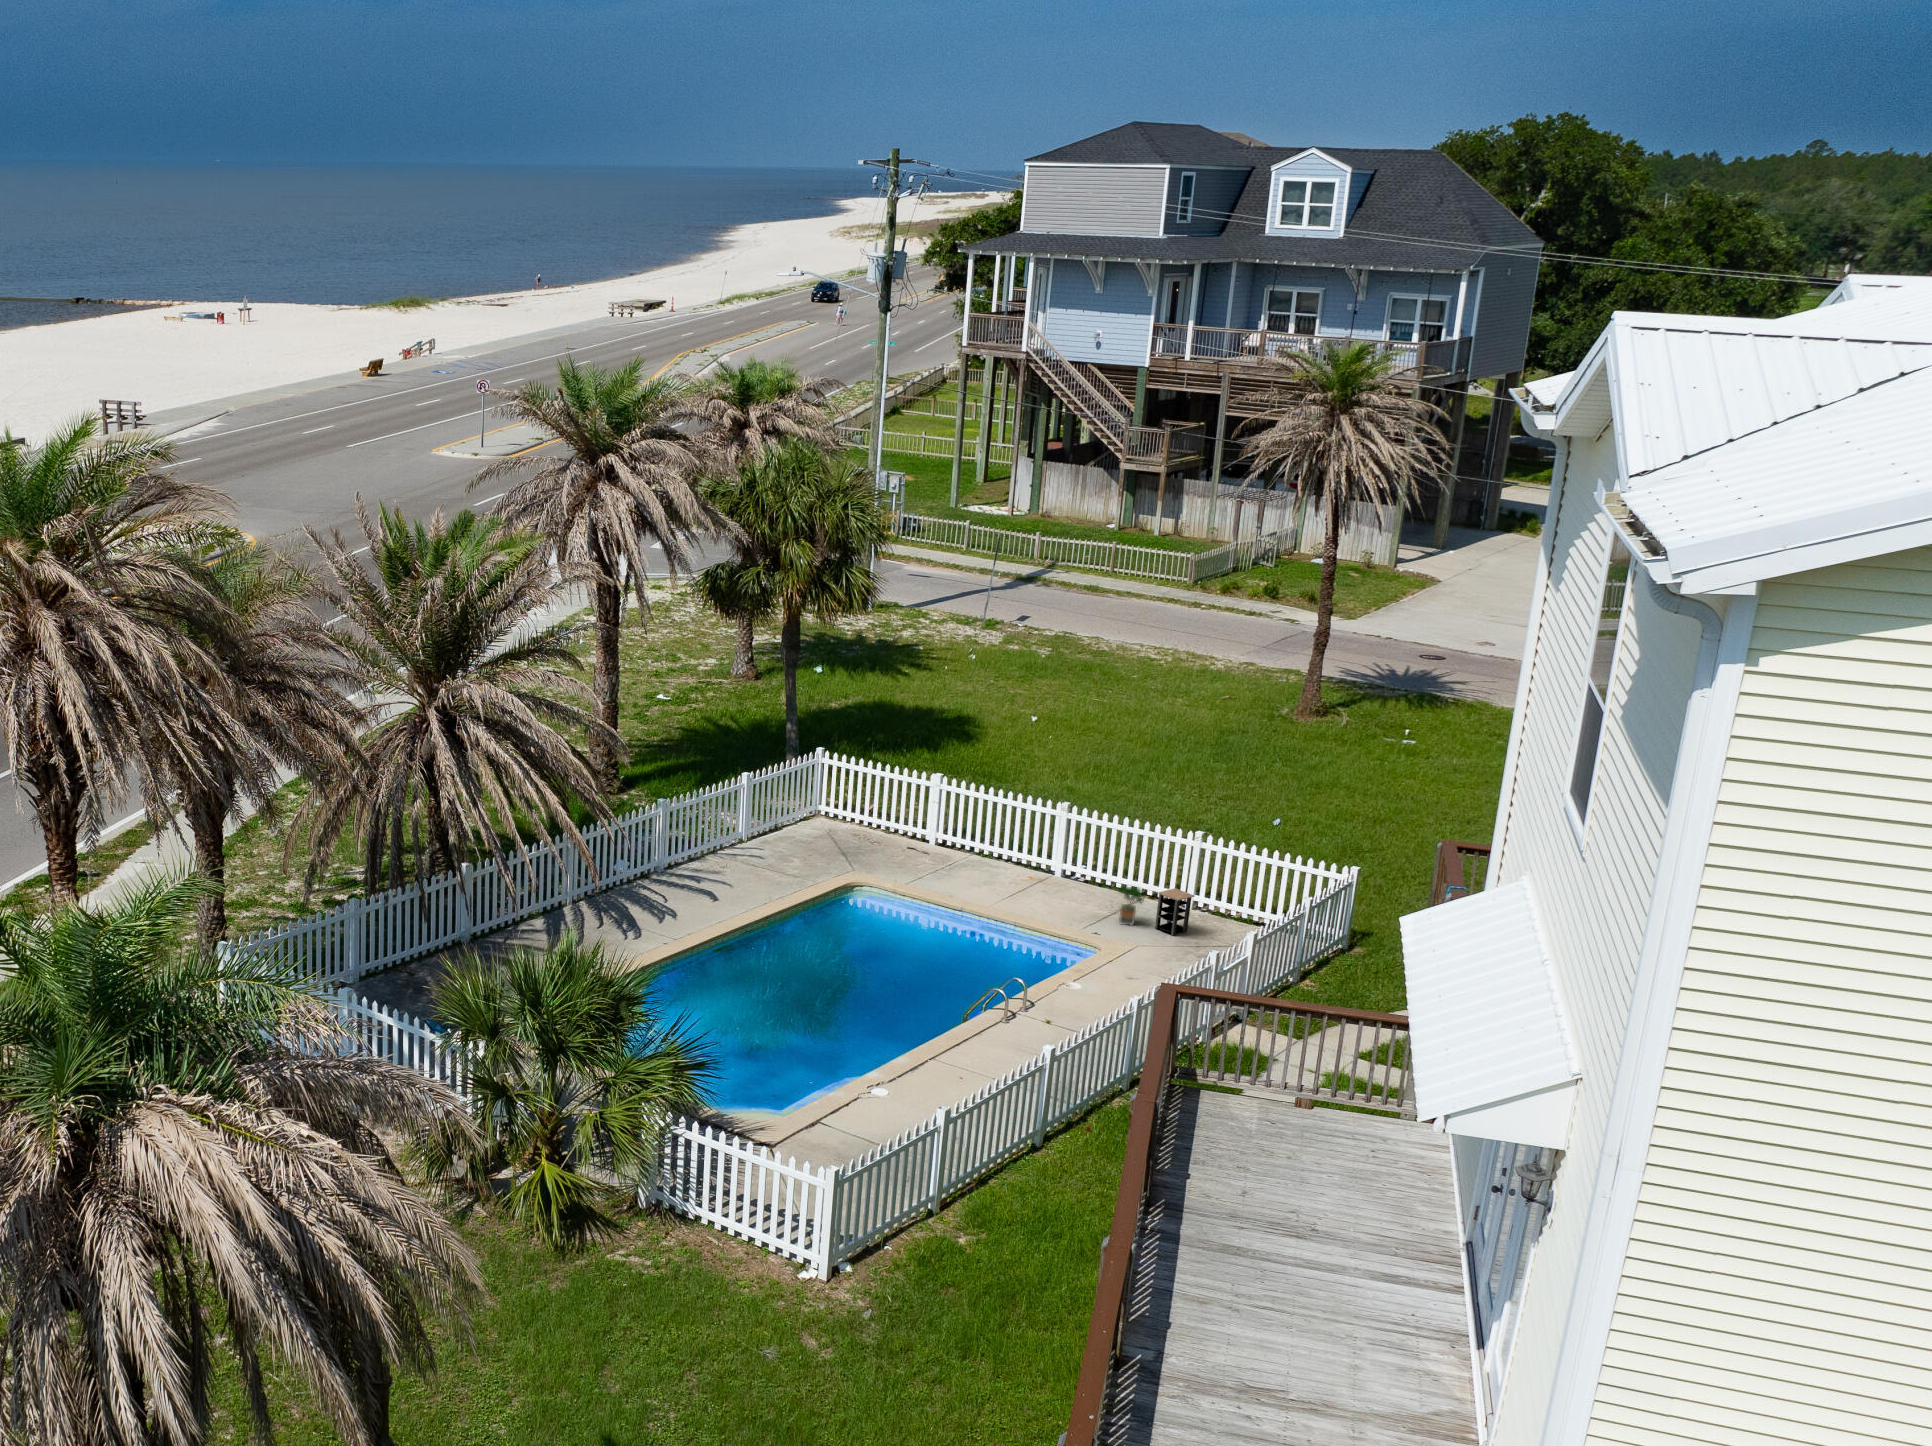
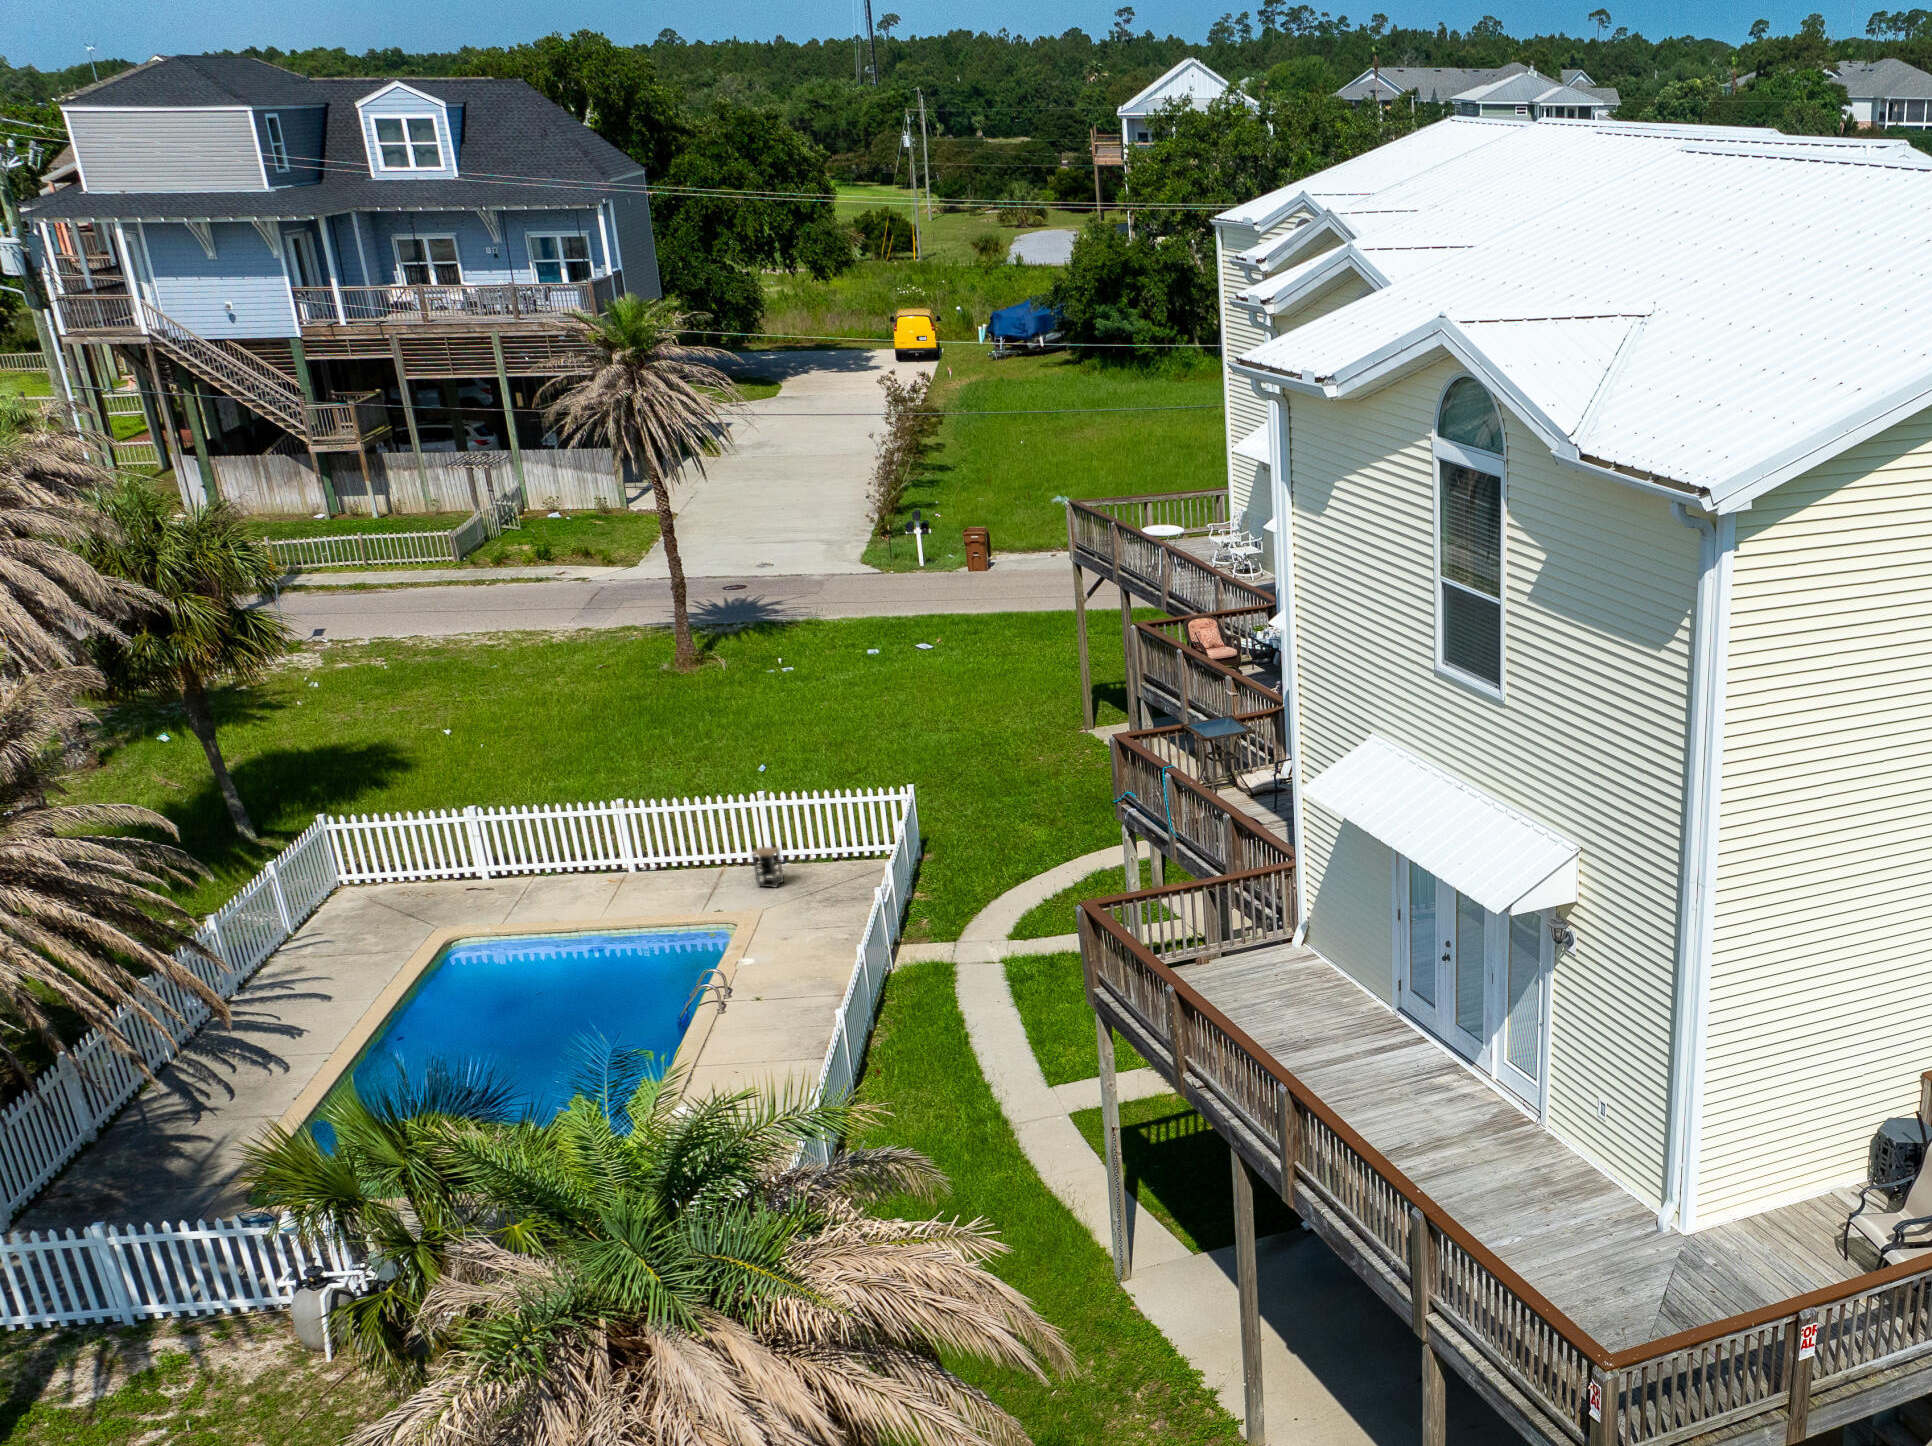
potted tree: present [1119,887,1144,926] -> none [713,855,741,893]

